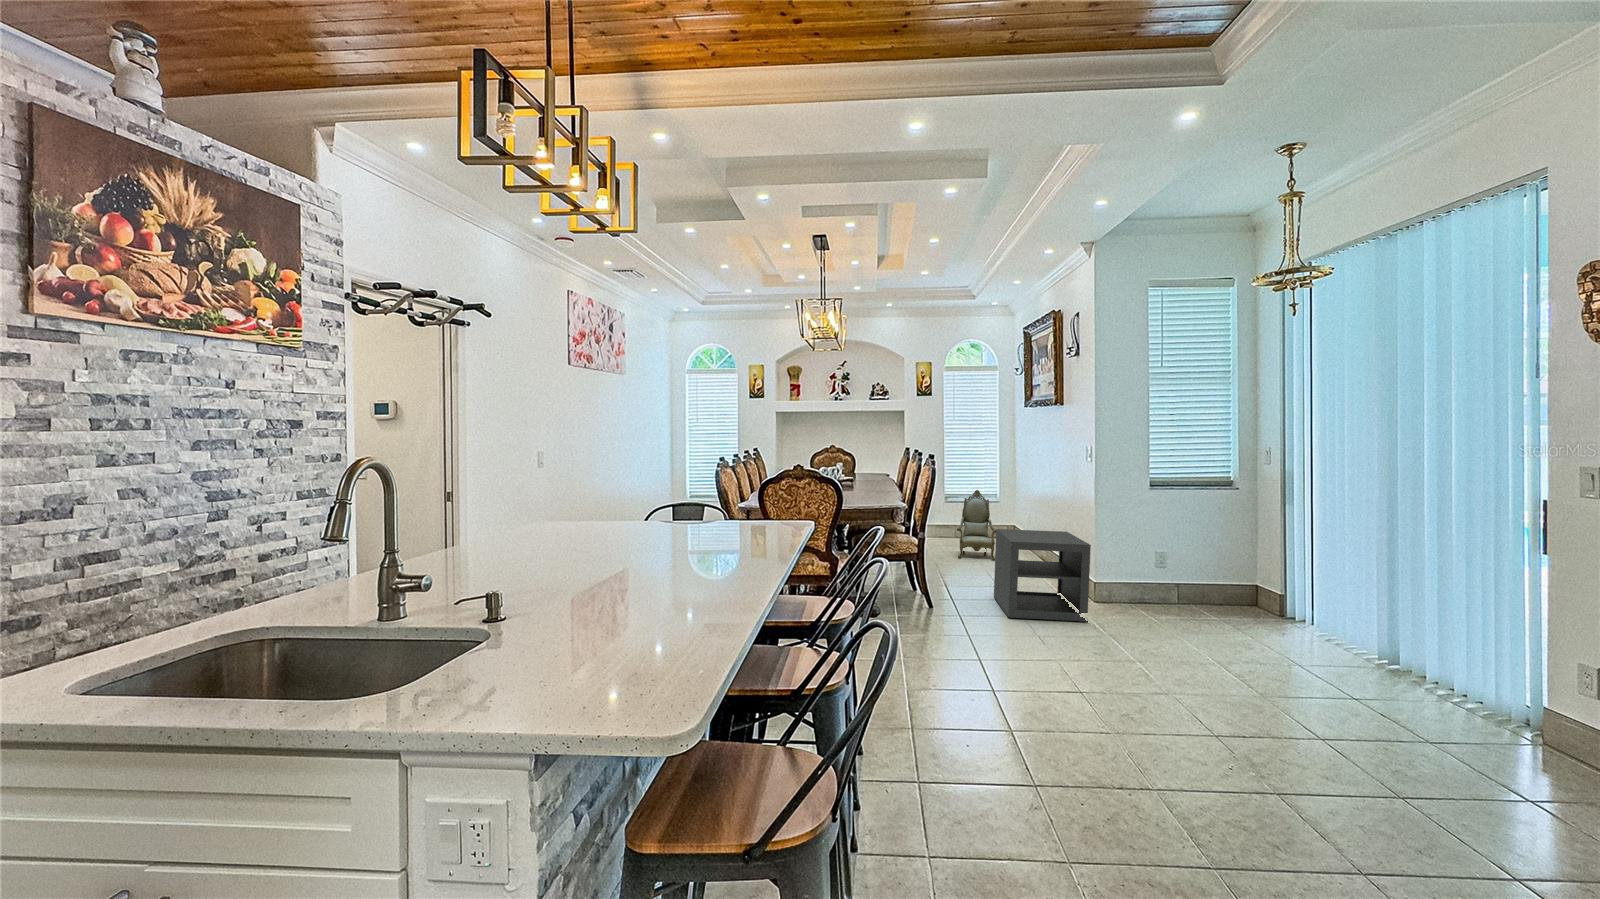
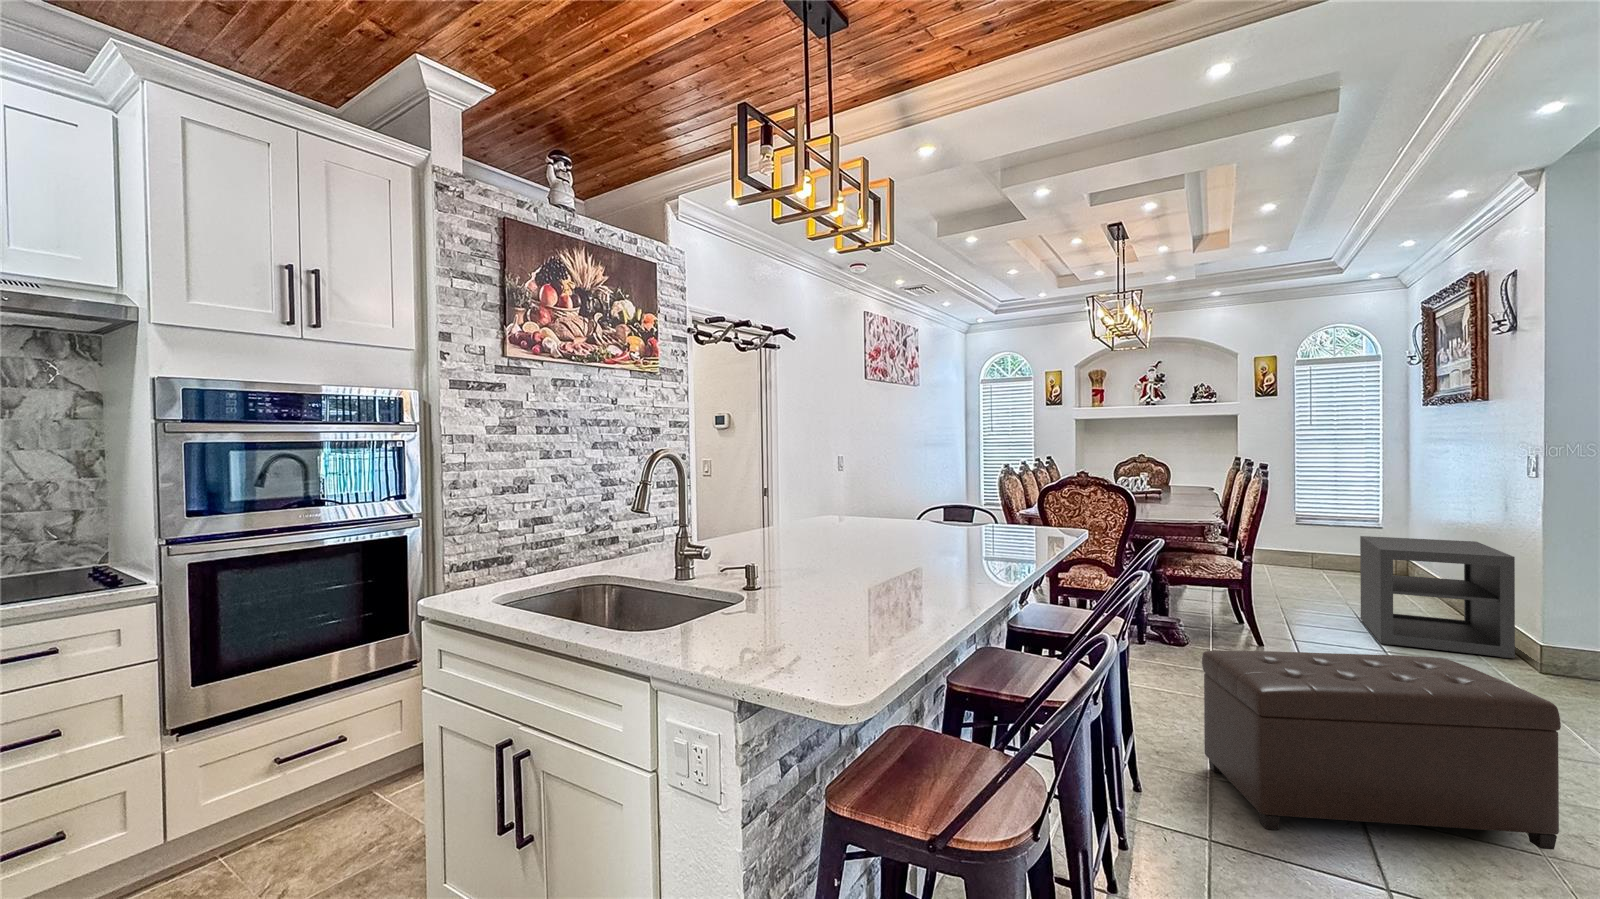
armchair: present [957,490,996,561] -> none [1289,468,1371,580]
ottoman: none [899,637,1129,801] -> present [1202,651,1561,850]

